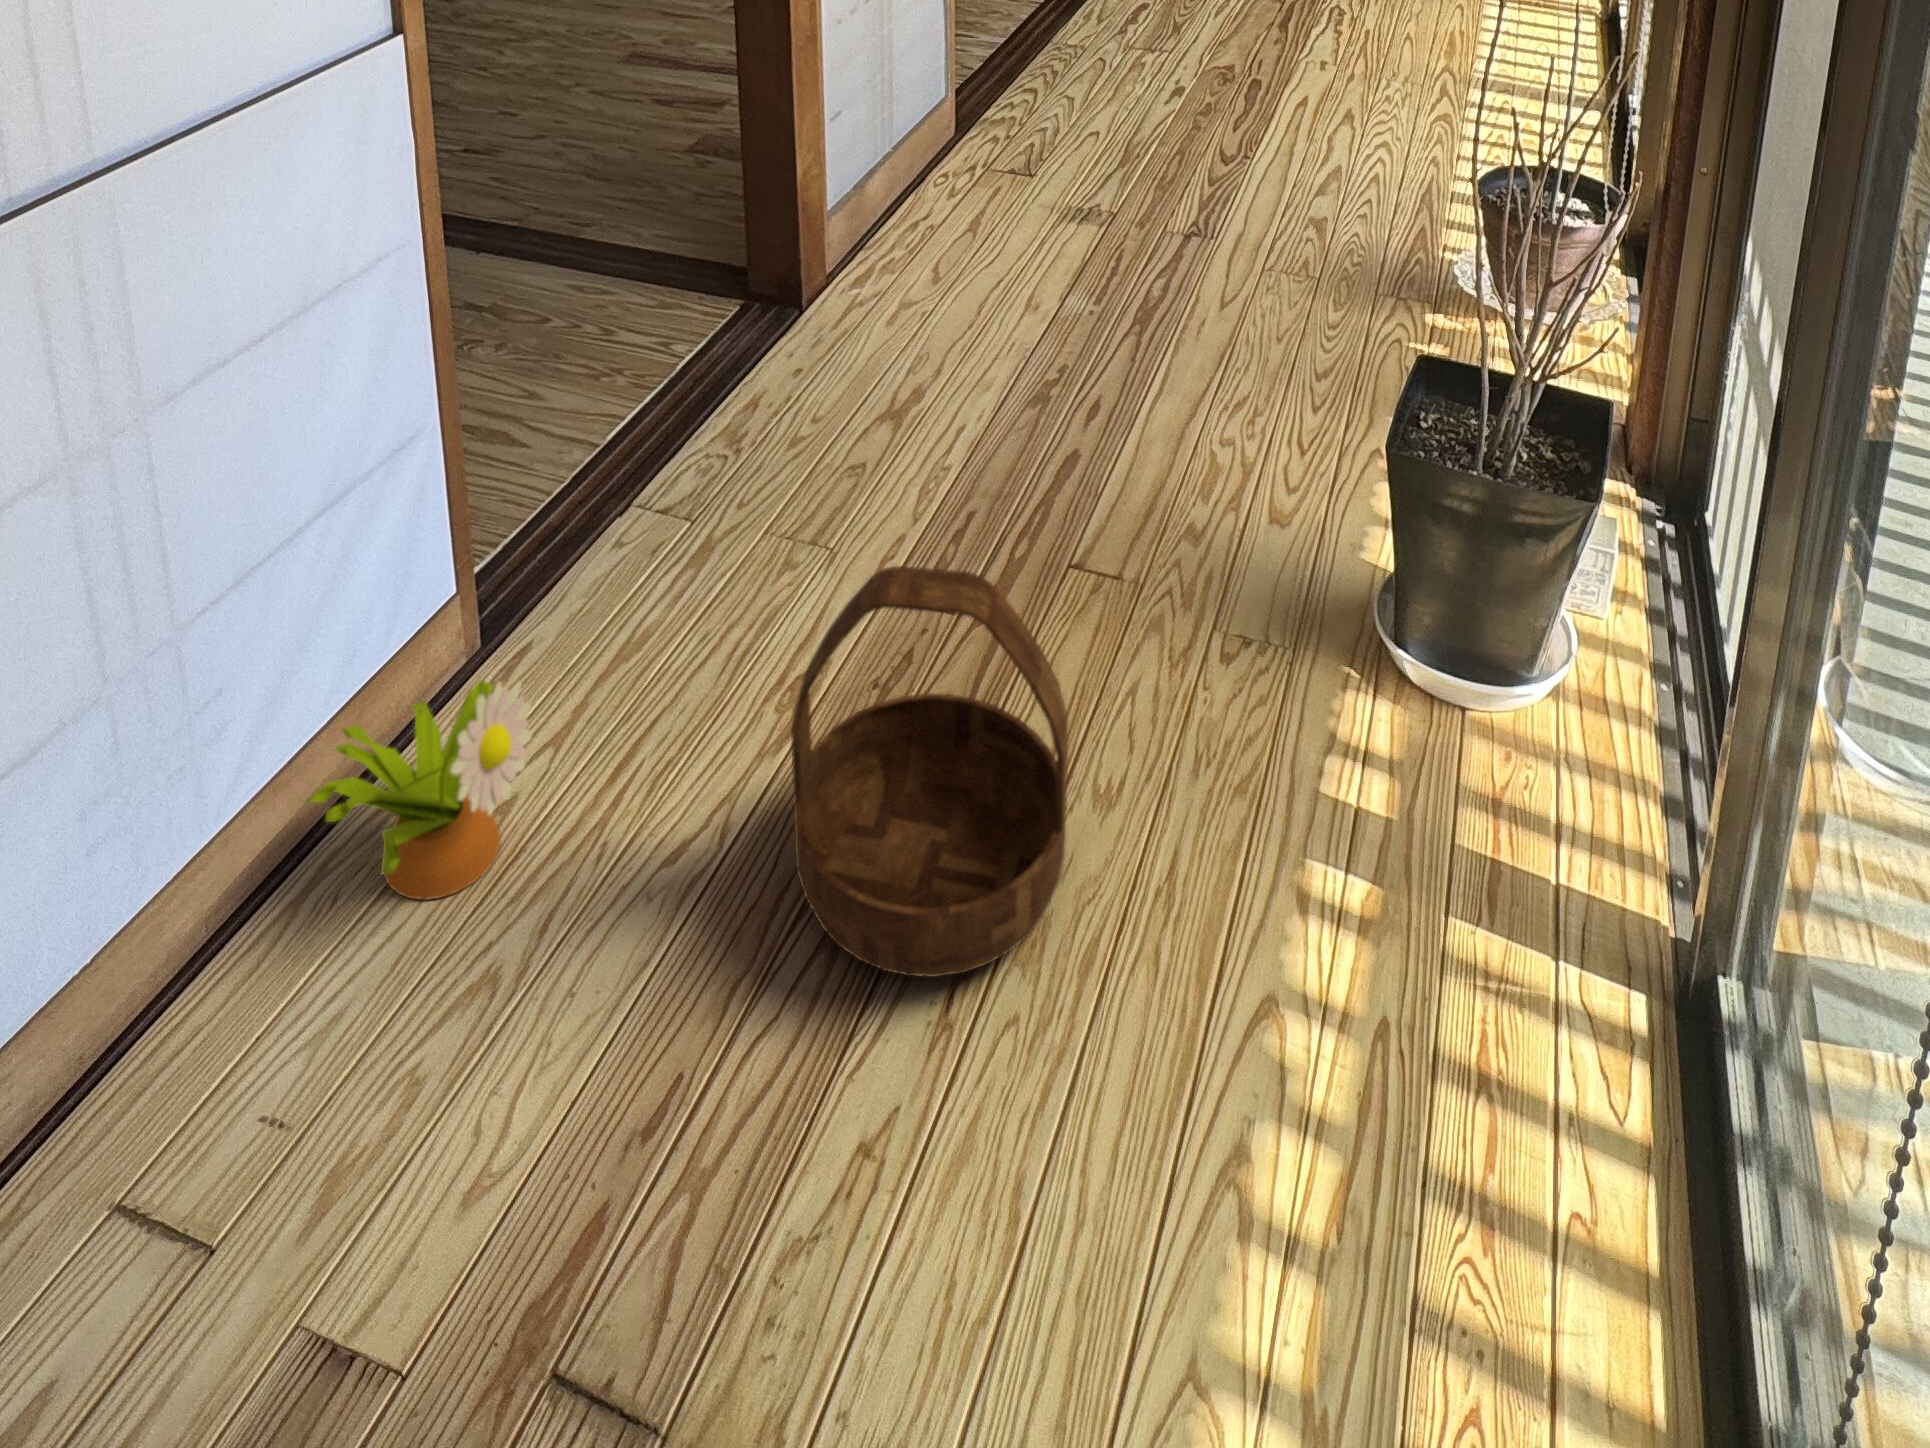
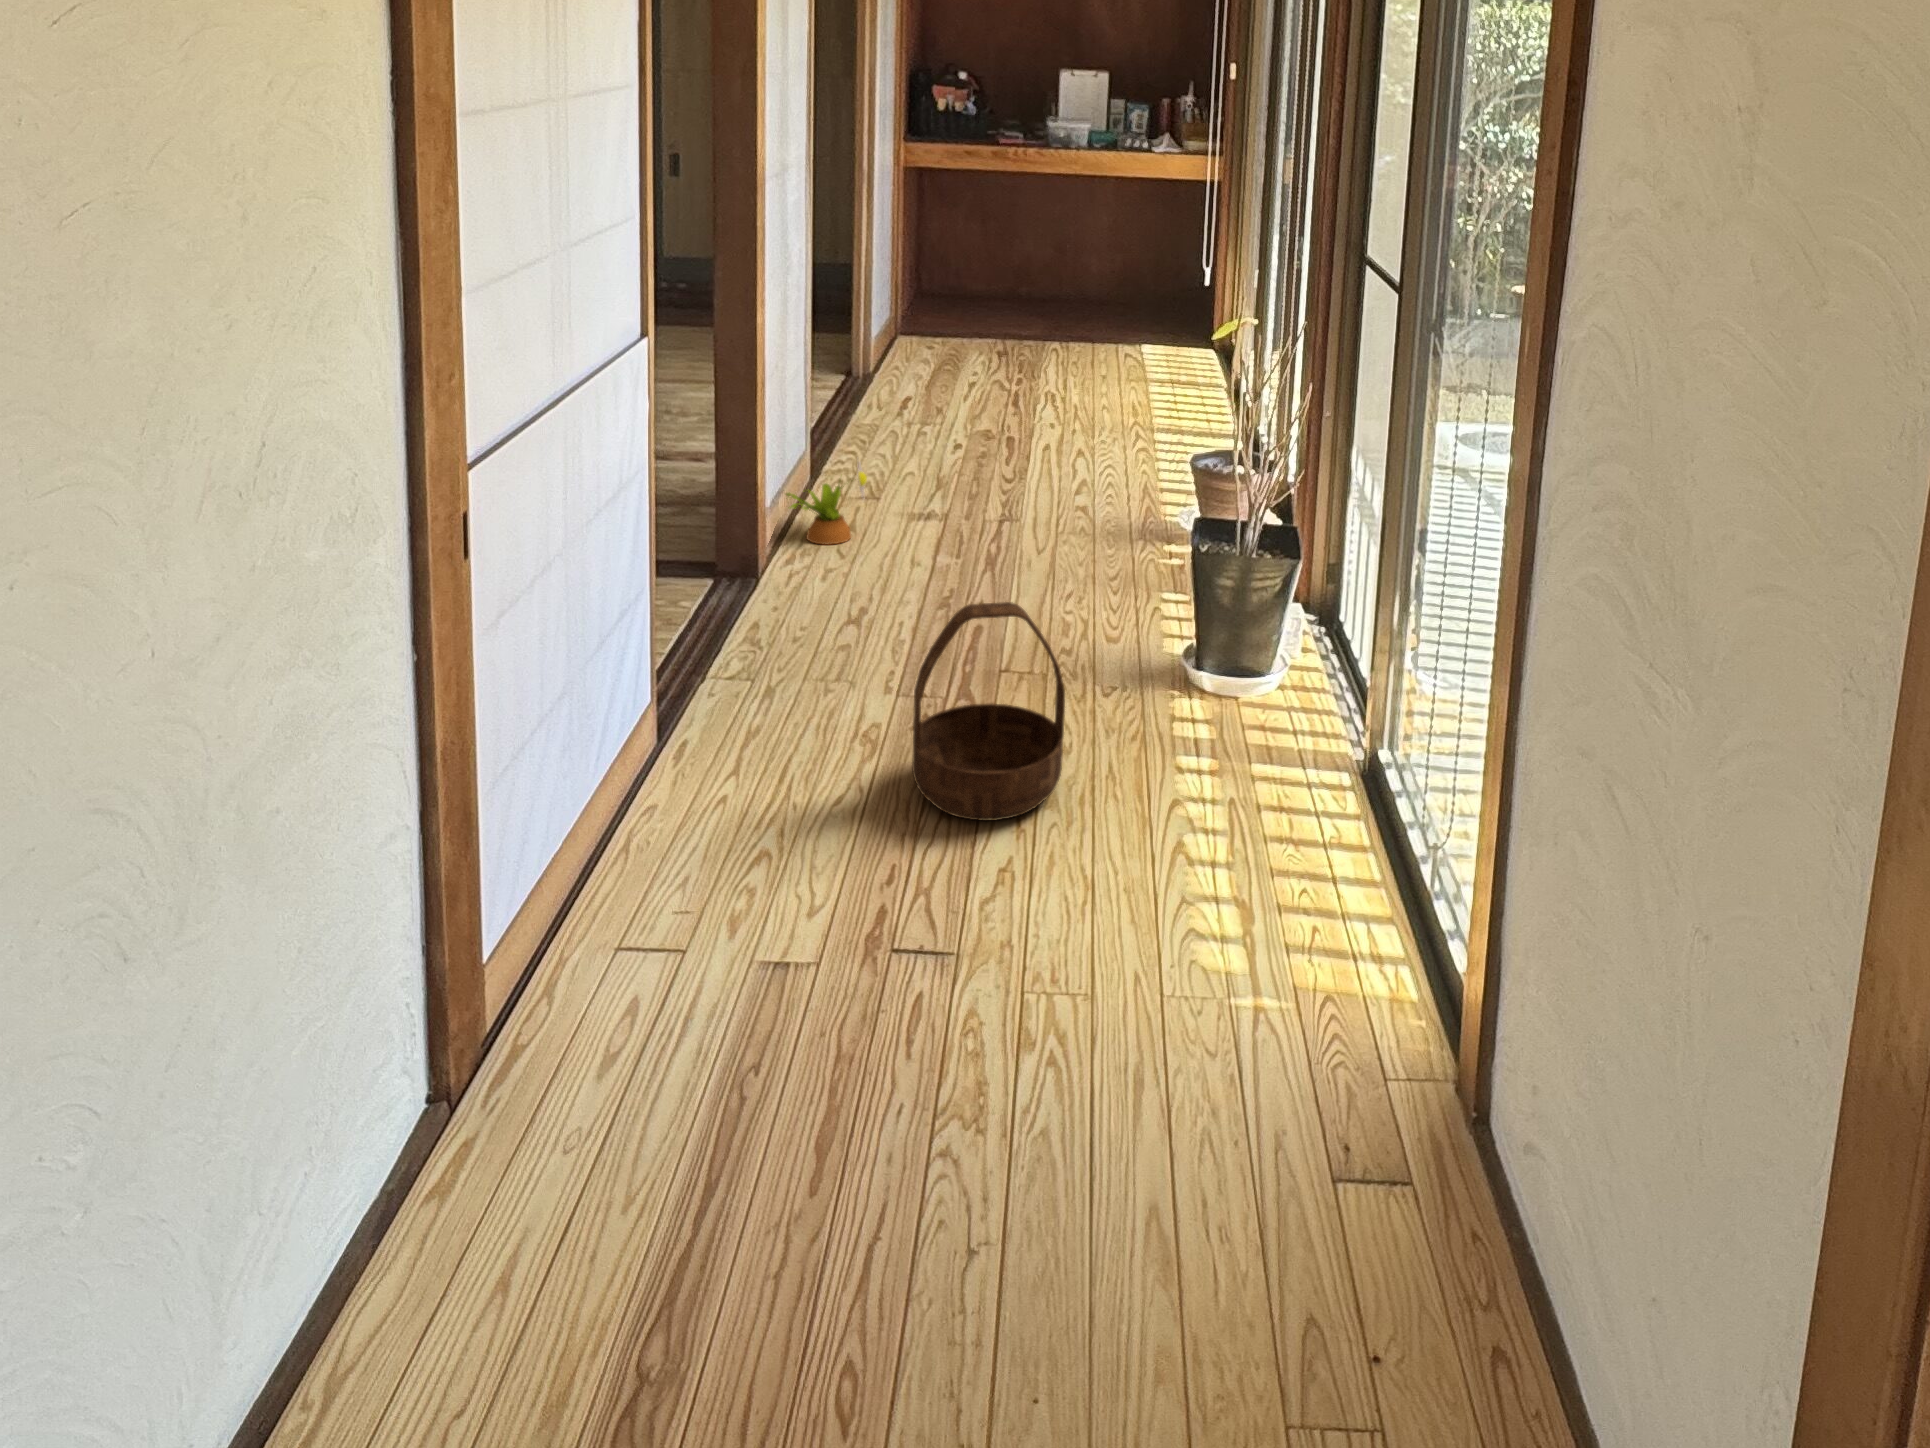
decorative plant: present [302,680,532,900] -> present [786,462,867,545]

